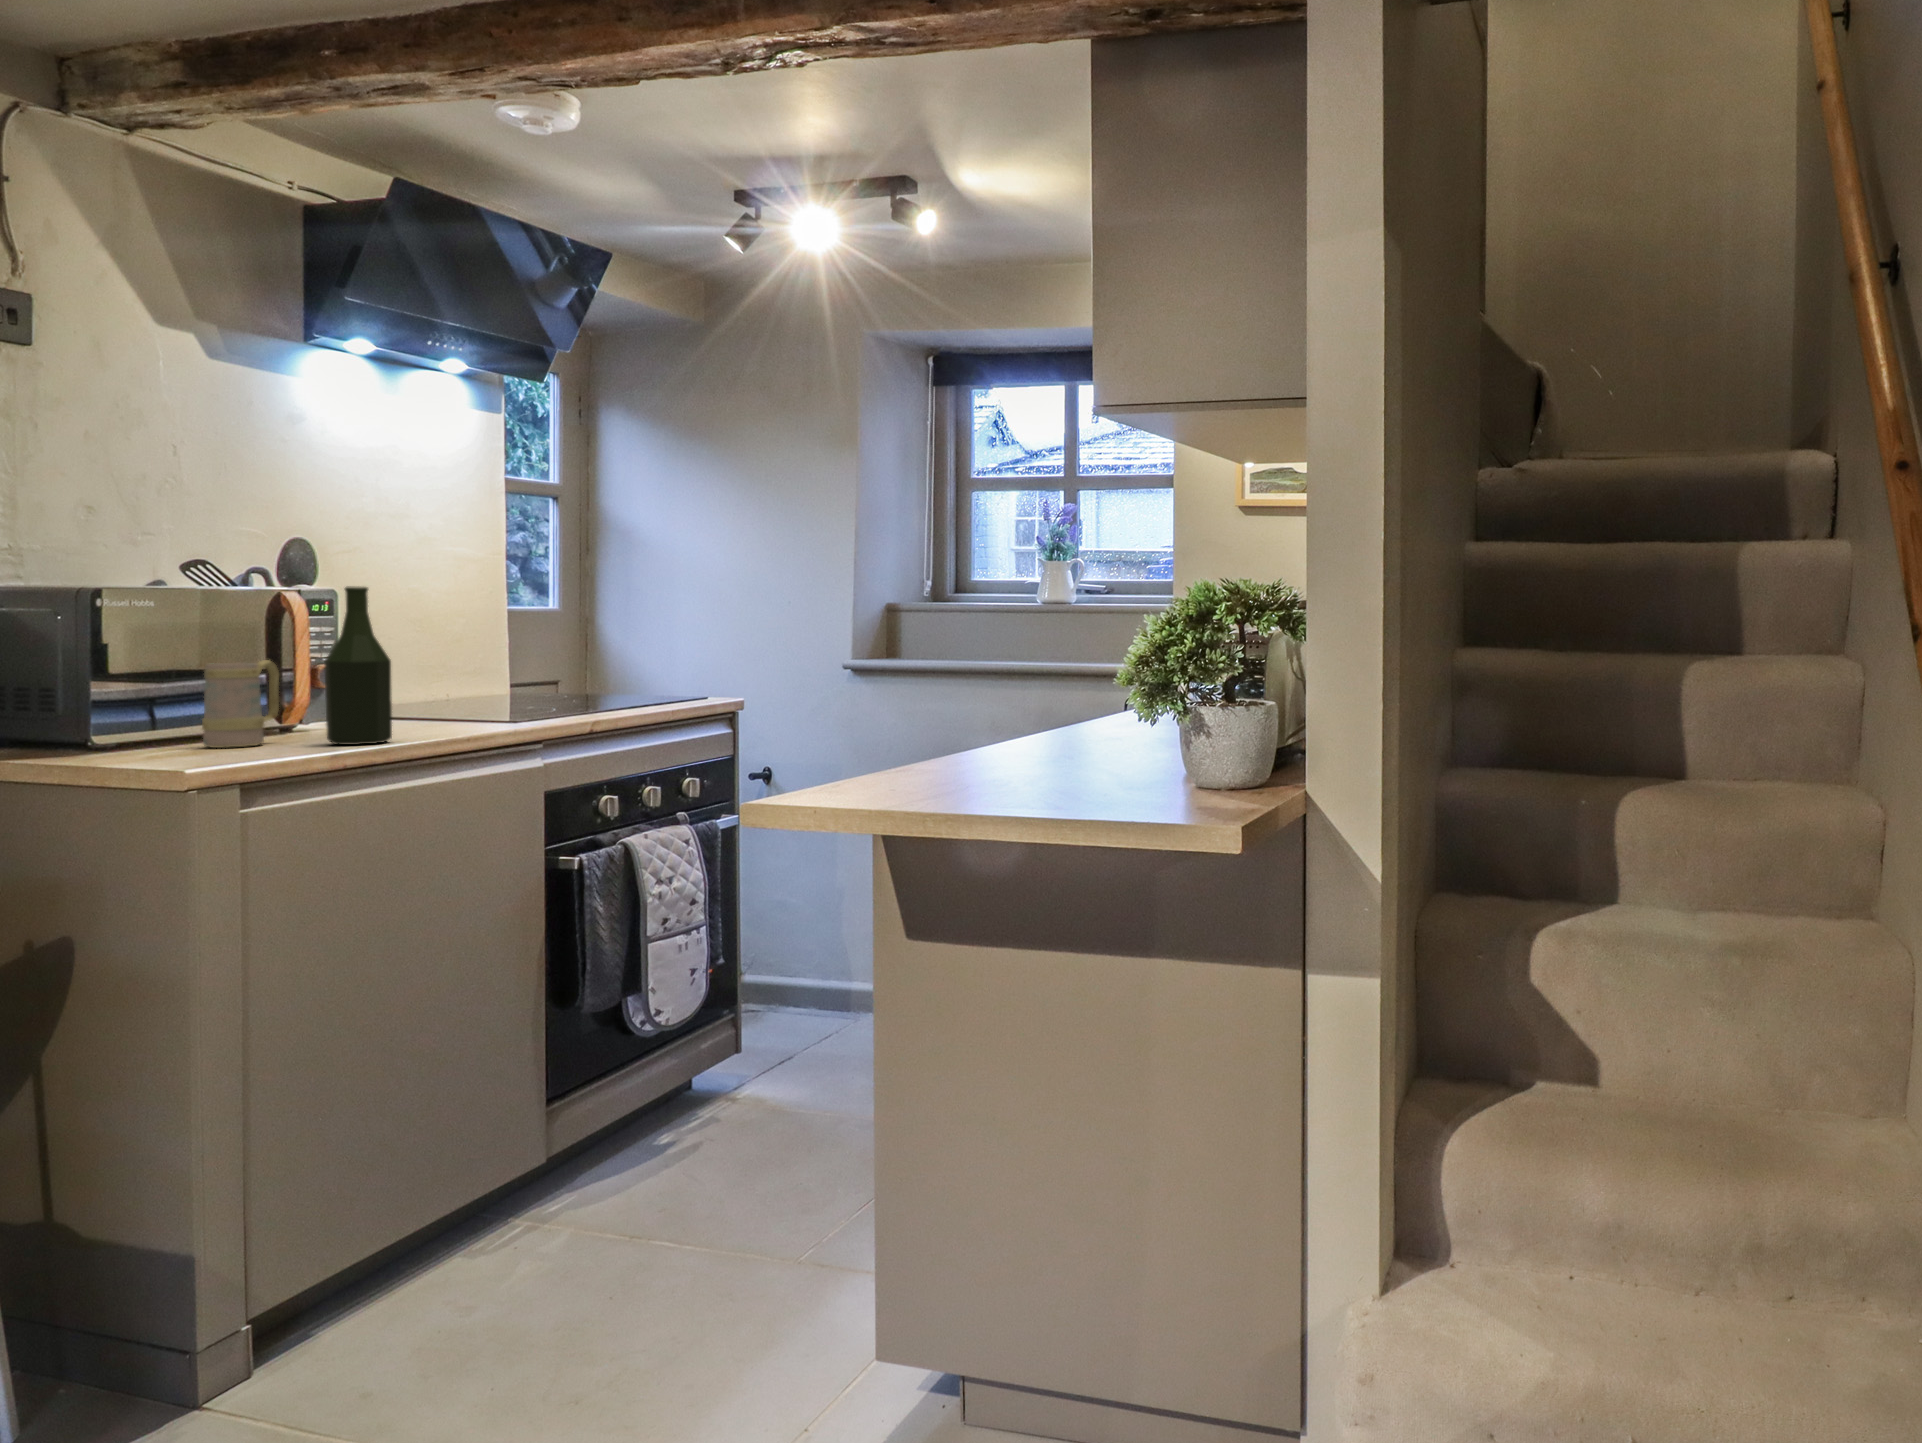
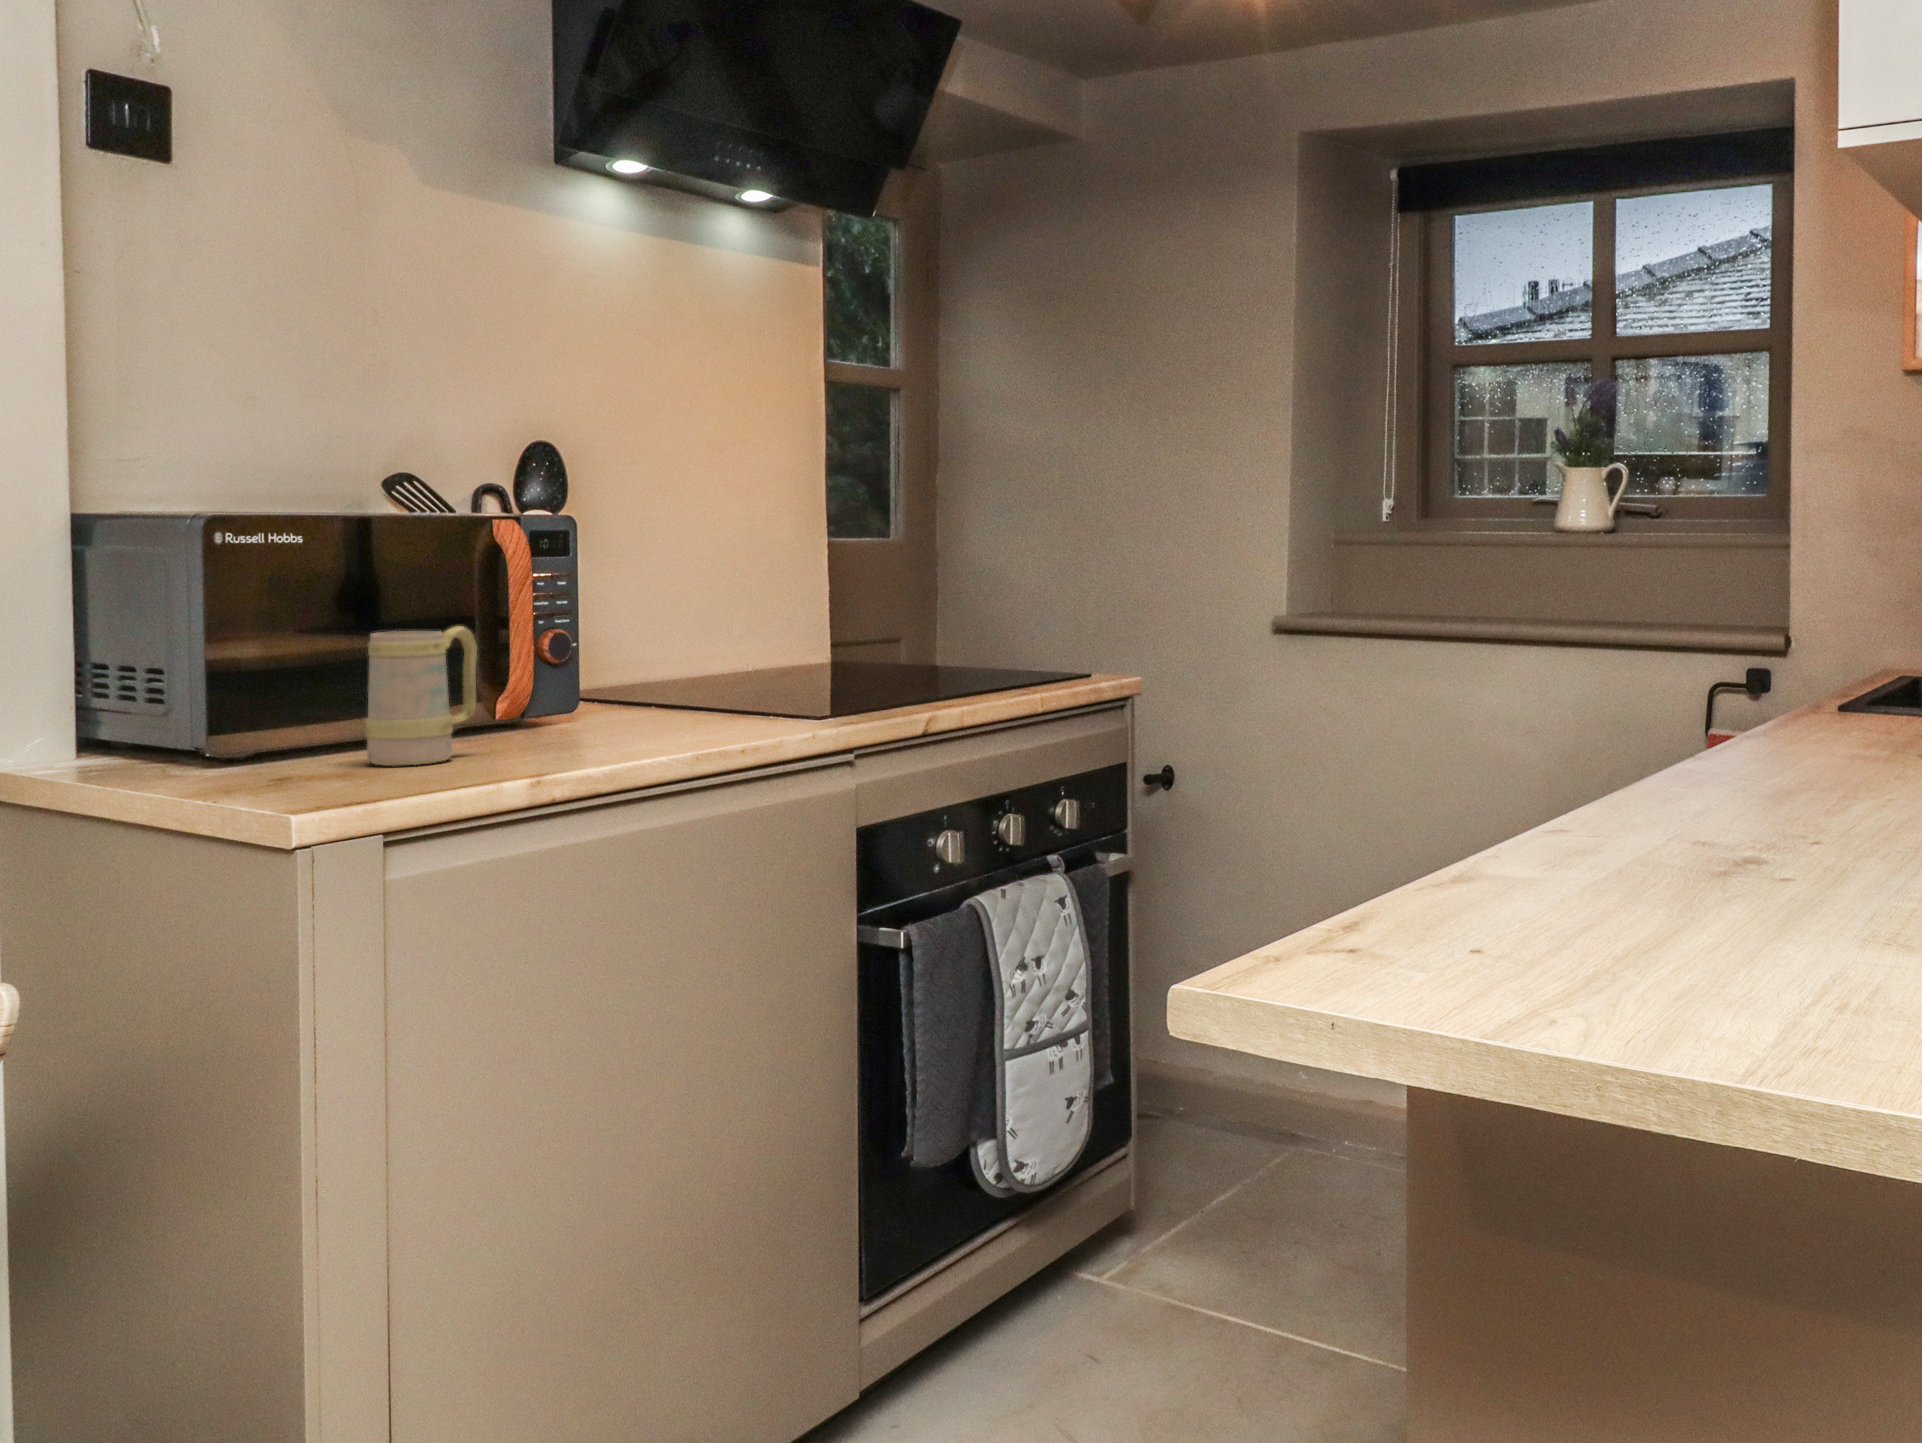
bottle: present [324,586,392,745] -> none [532,511,628,766]

